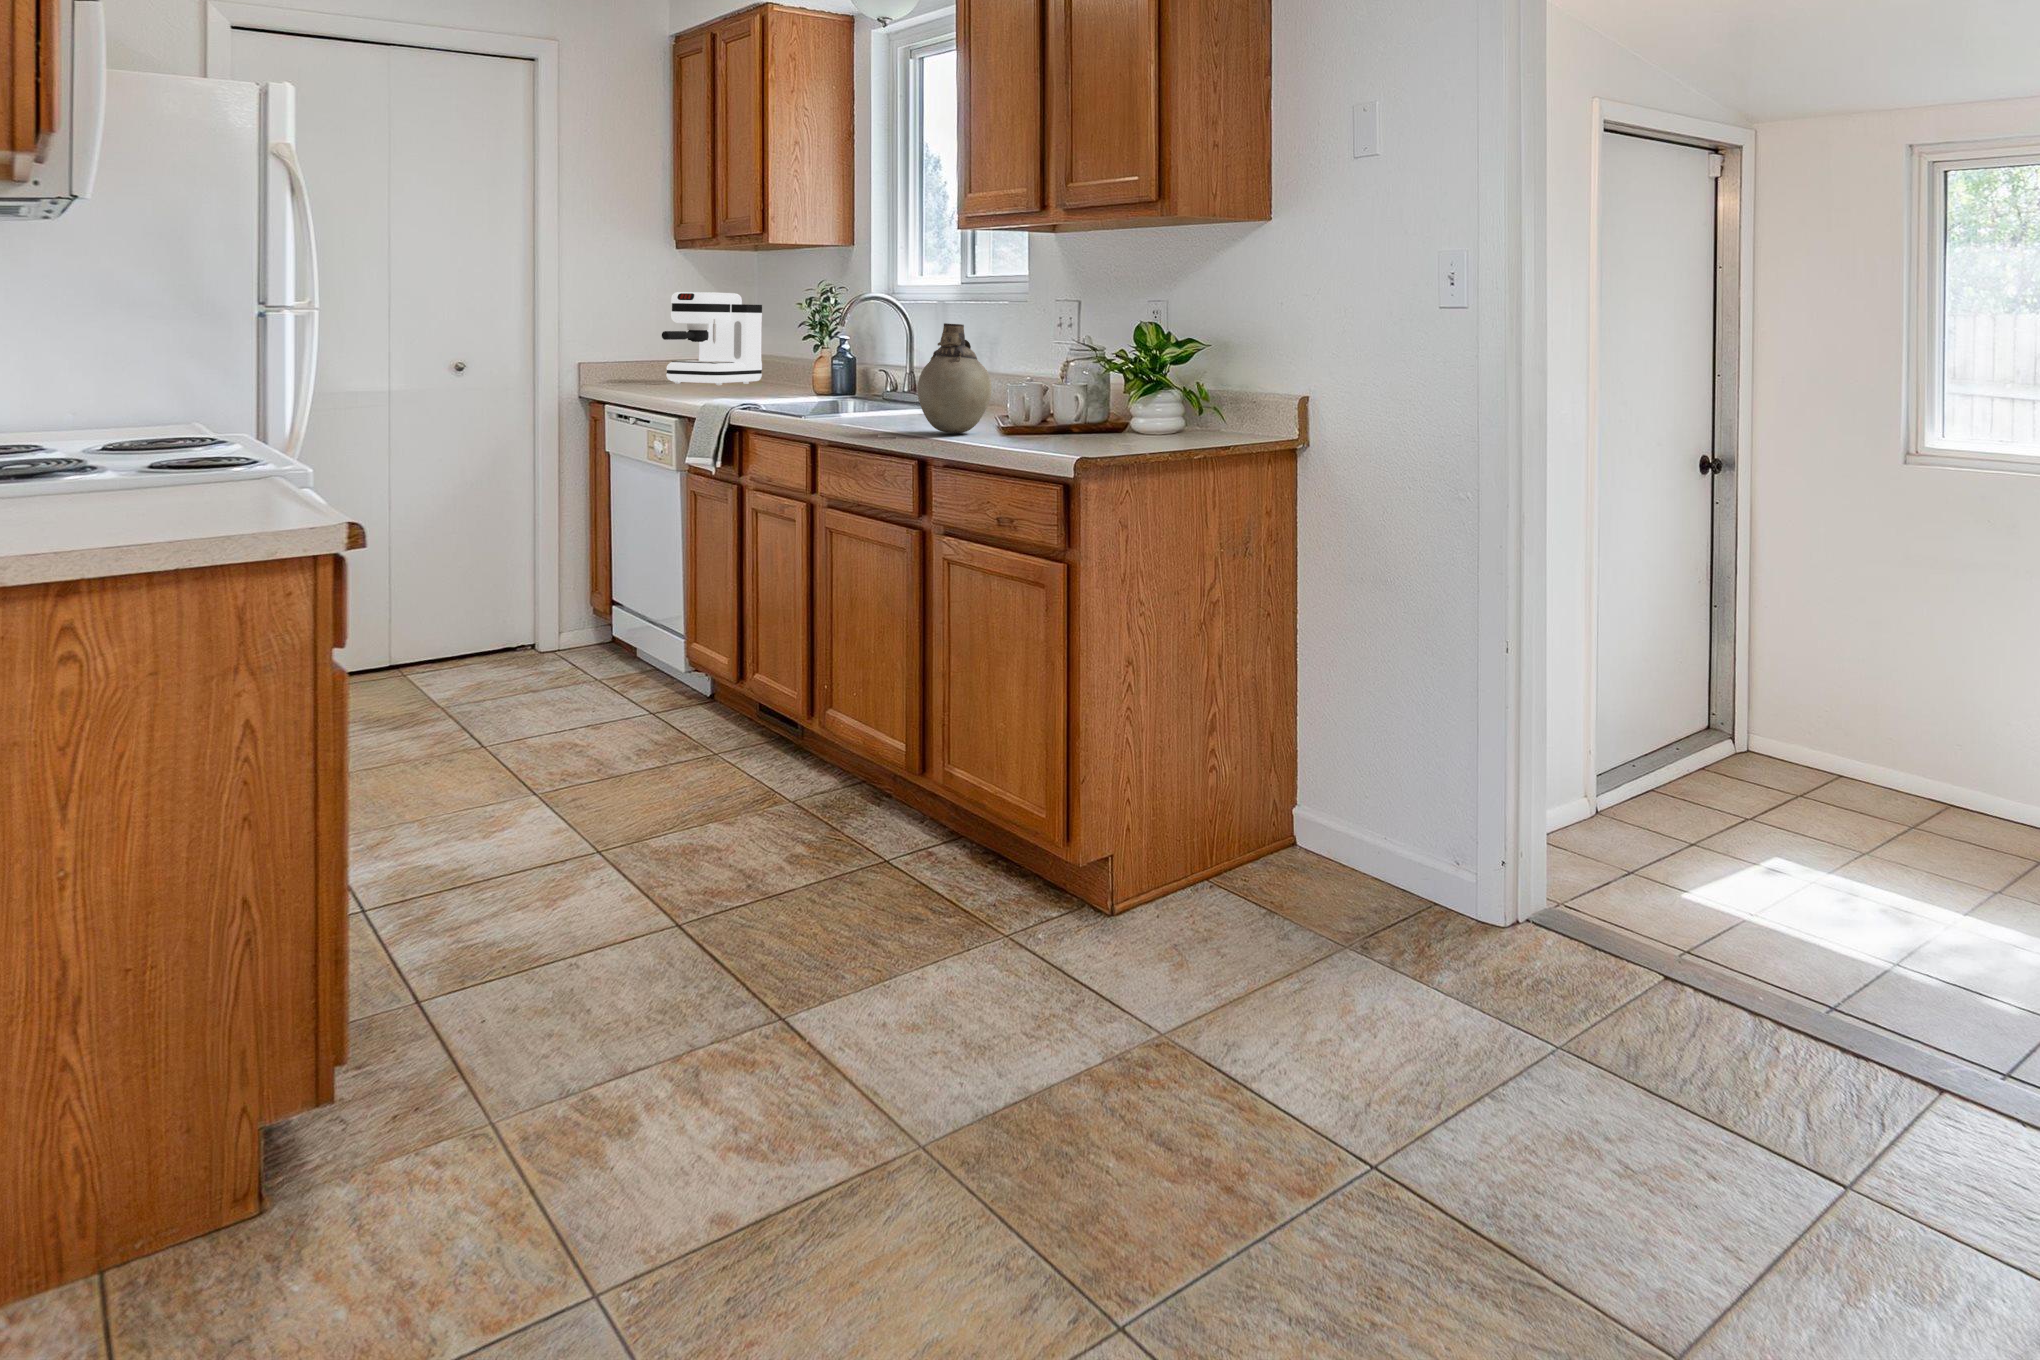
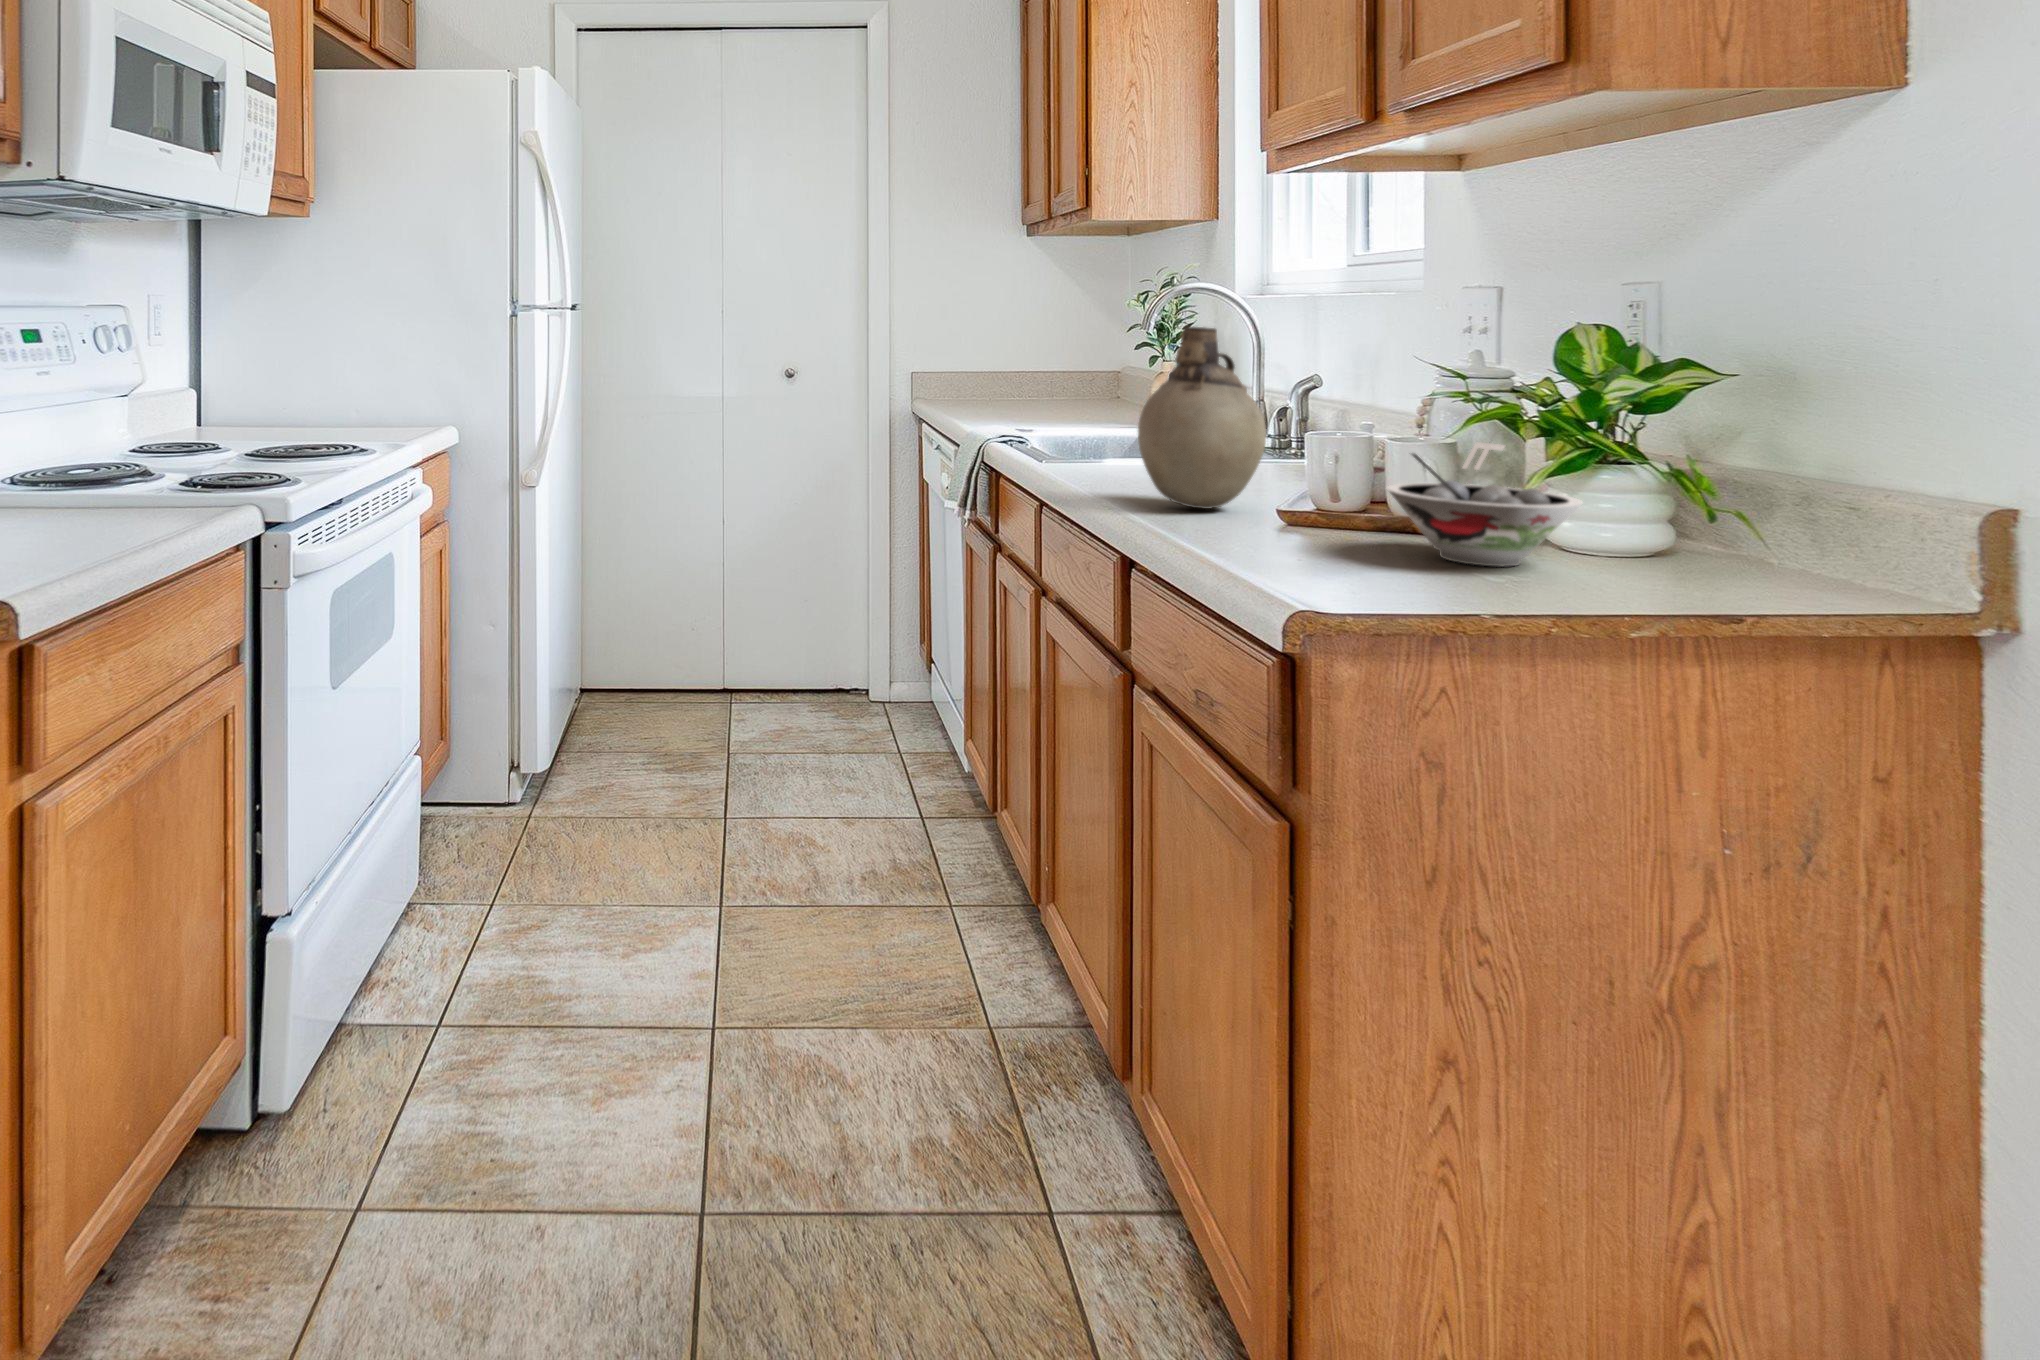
coffee maker: present [662,292,762,385] -> none [999,291,1123,403]
bowl: none [1076,382,1164,443] -> present [1387,442,1583,567]

